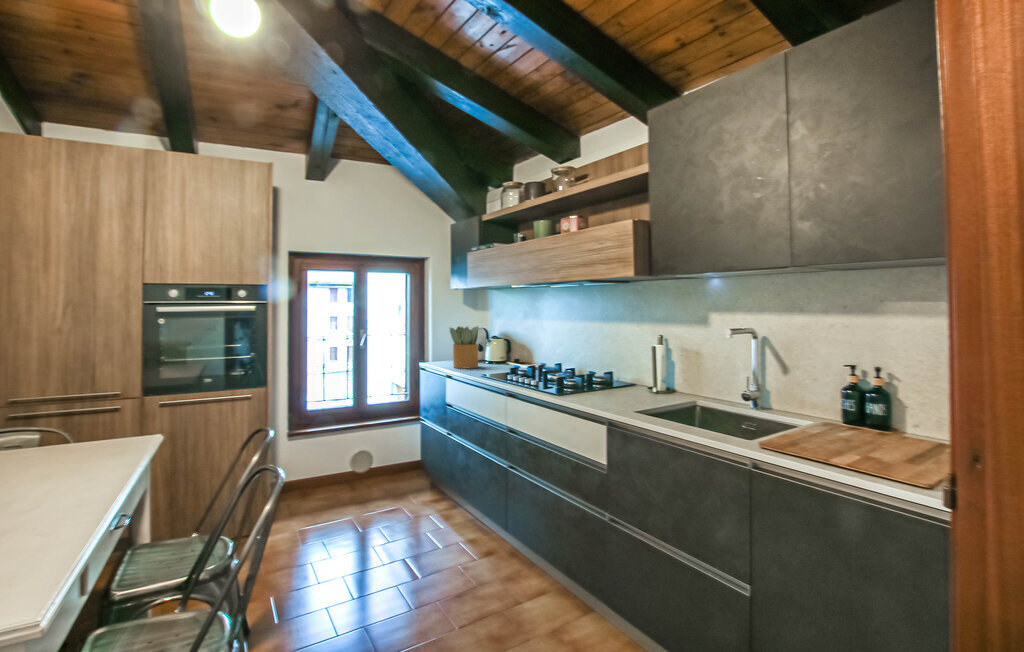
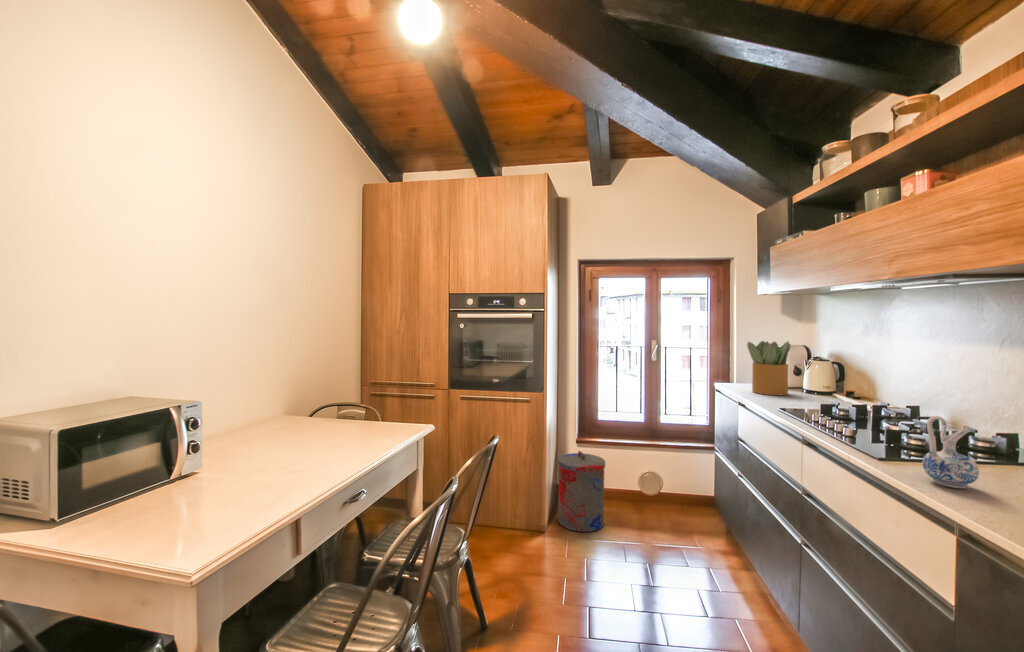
ceramic pitcher: none [577,365,600,403] -> present [922,416,979,488]
trash can: none [283,443,334,522] -> present [558,451,605,532]

